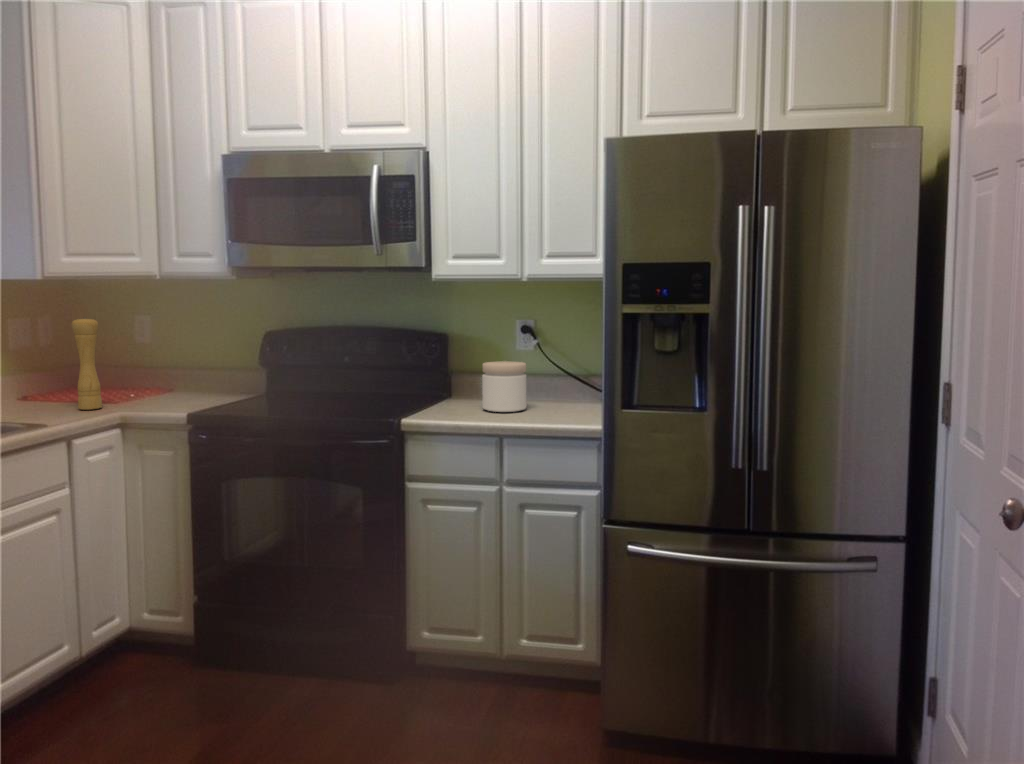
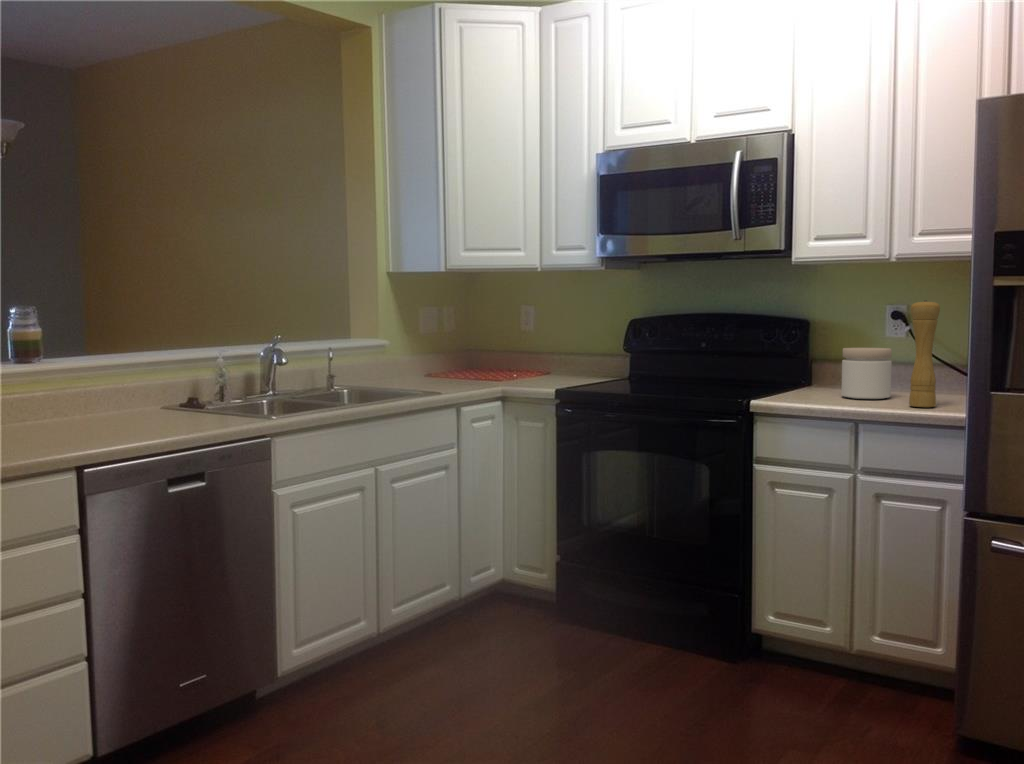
pepper mill: present [72,317,102,410] -> present [909,300,940,407]

